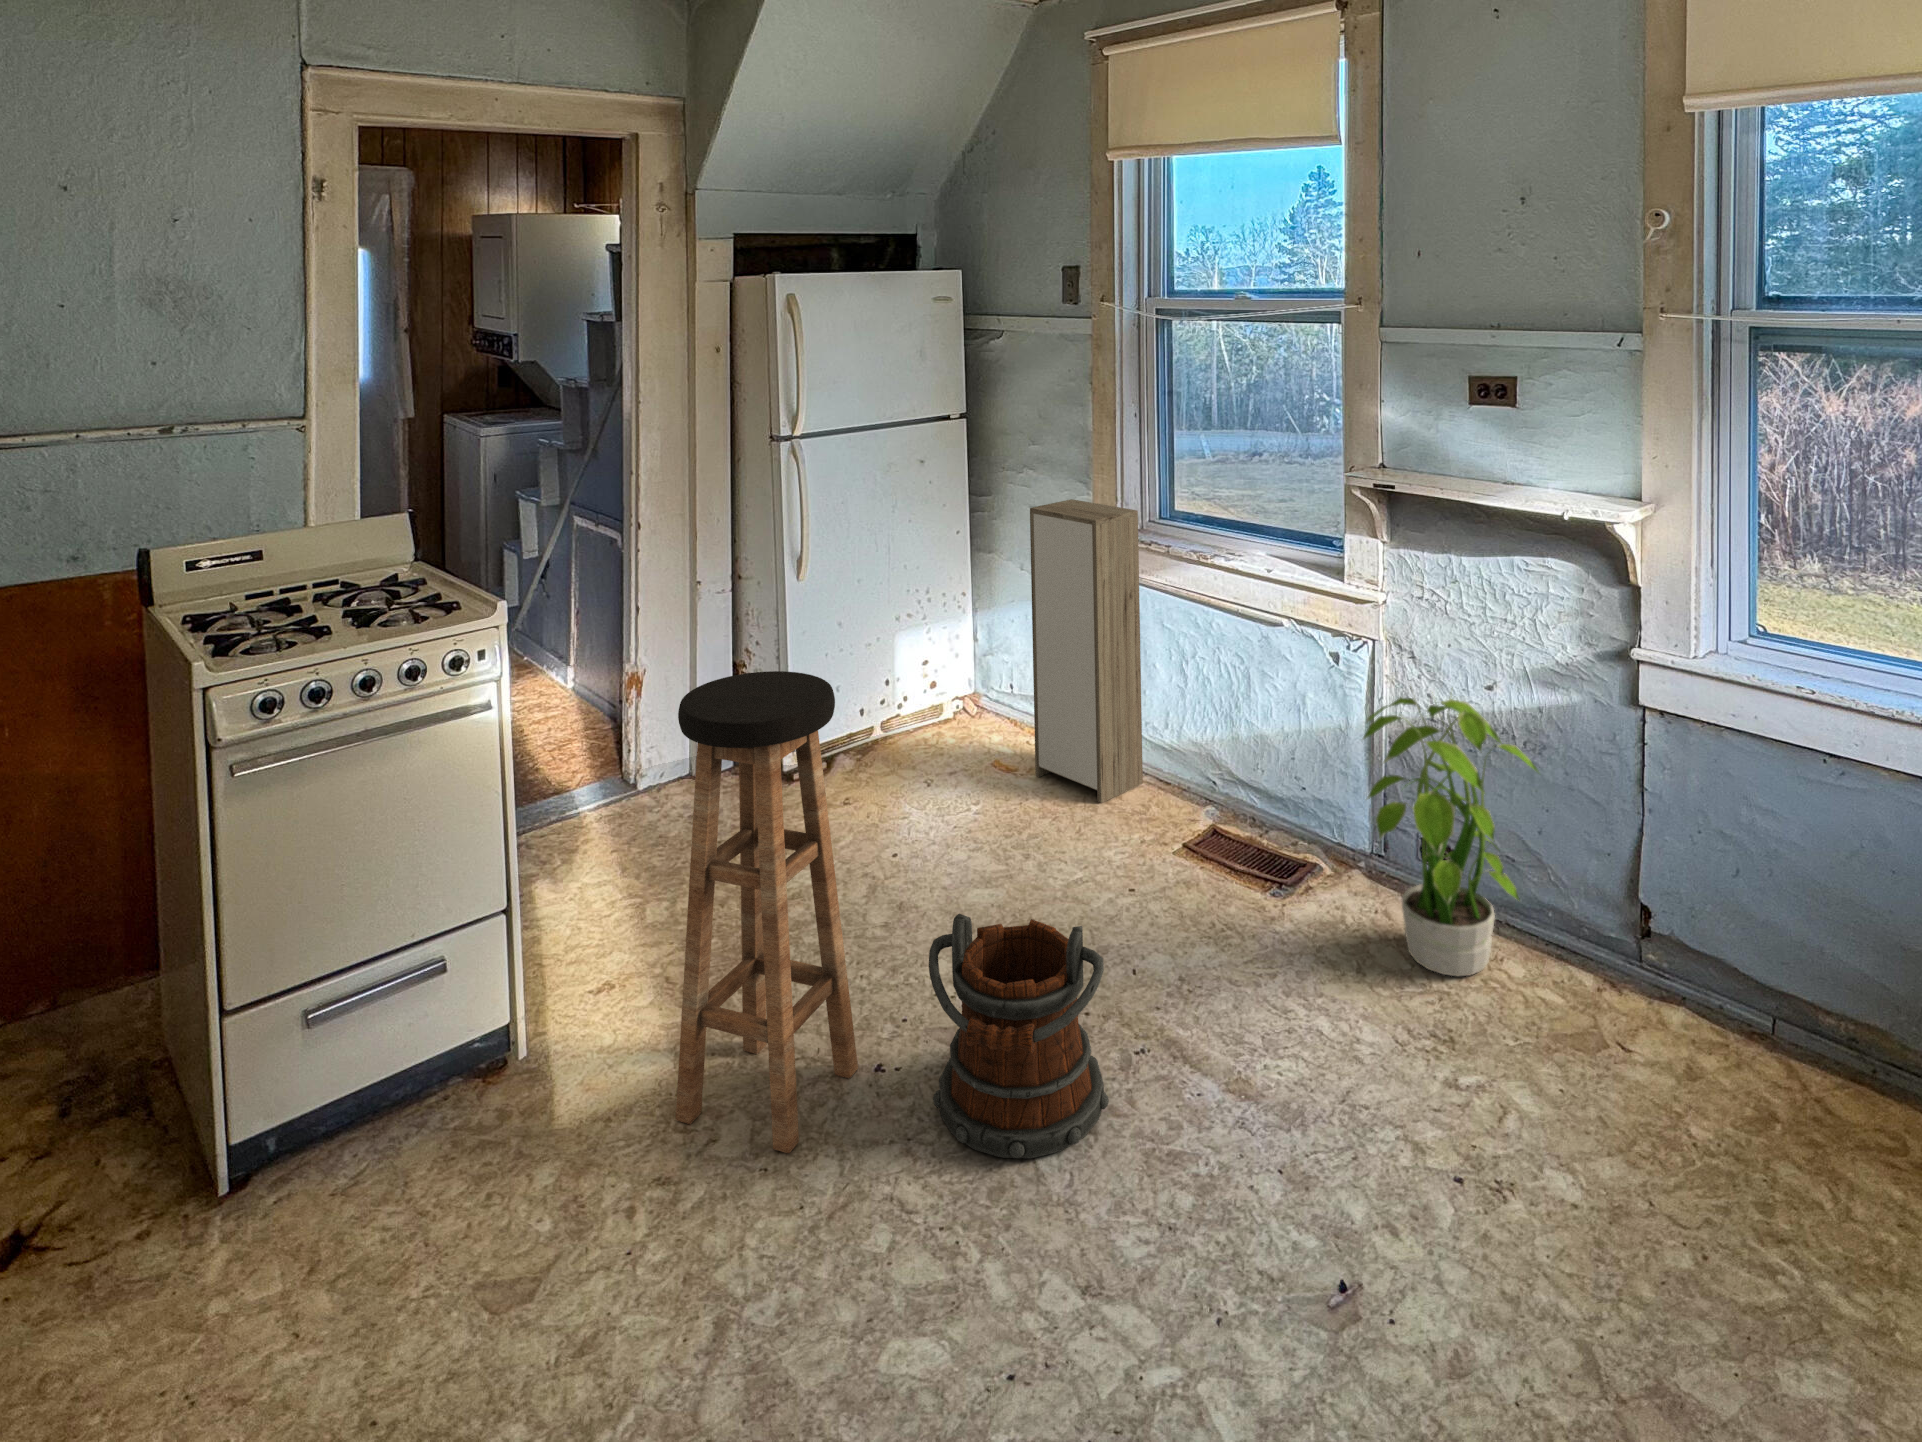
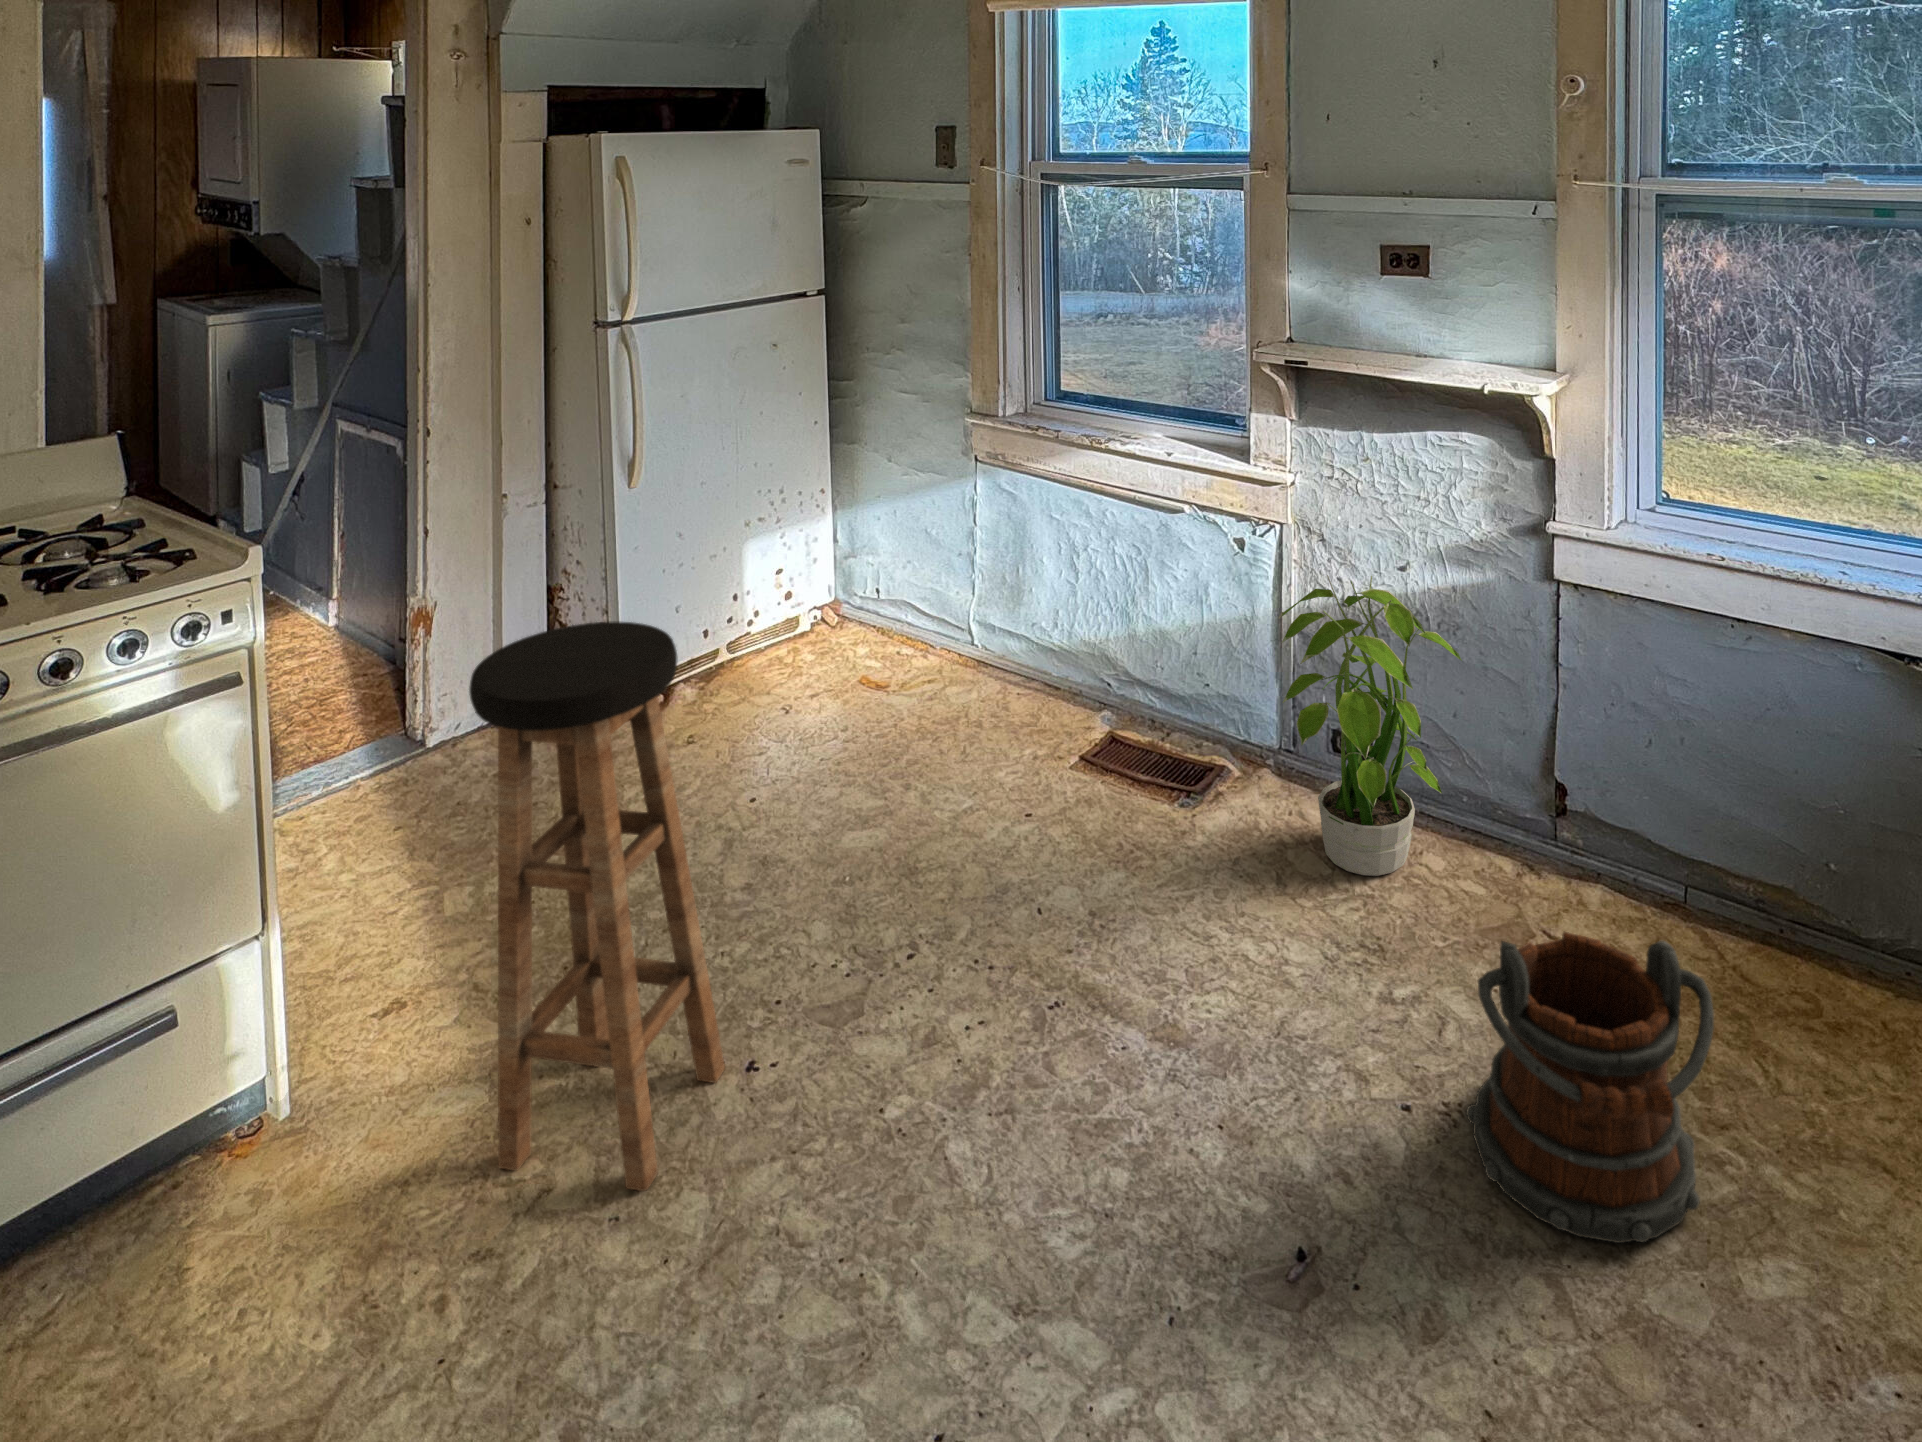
storage cabinet: present [1030,499,1143,803] -> none [893,385,1027,716]
bucket: present [929,914,1109,1158] -> present [1466,932,1714,1243]

